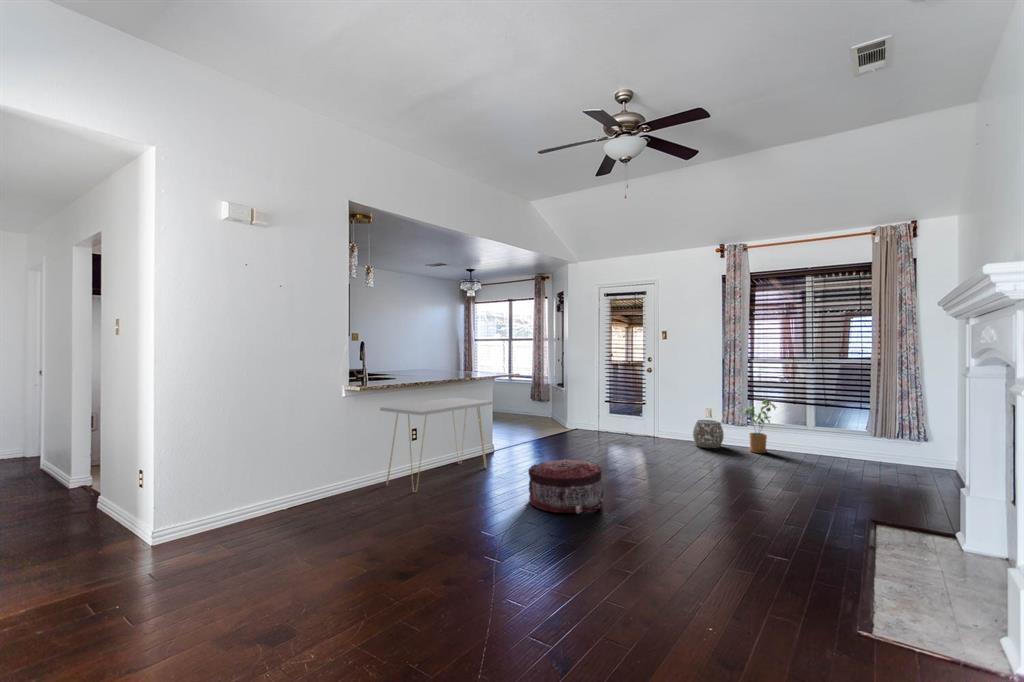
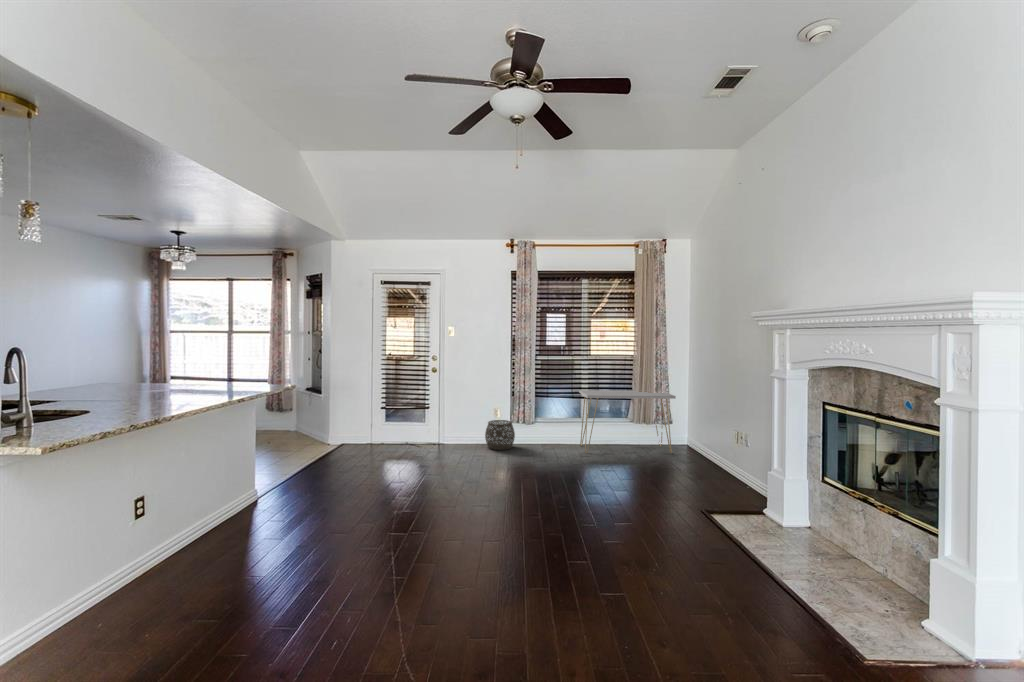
console table: present [380,398,494,492] -> present [579,390,676,453]
house plant: present [745,400,776,453] -> none [533,396,562,449]
pouf: present [528,460,604,513] -> none [381,508,493,604]

